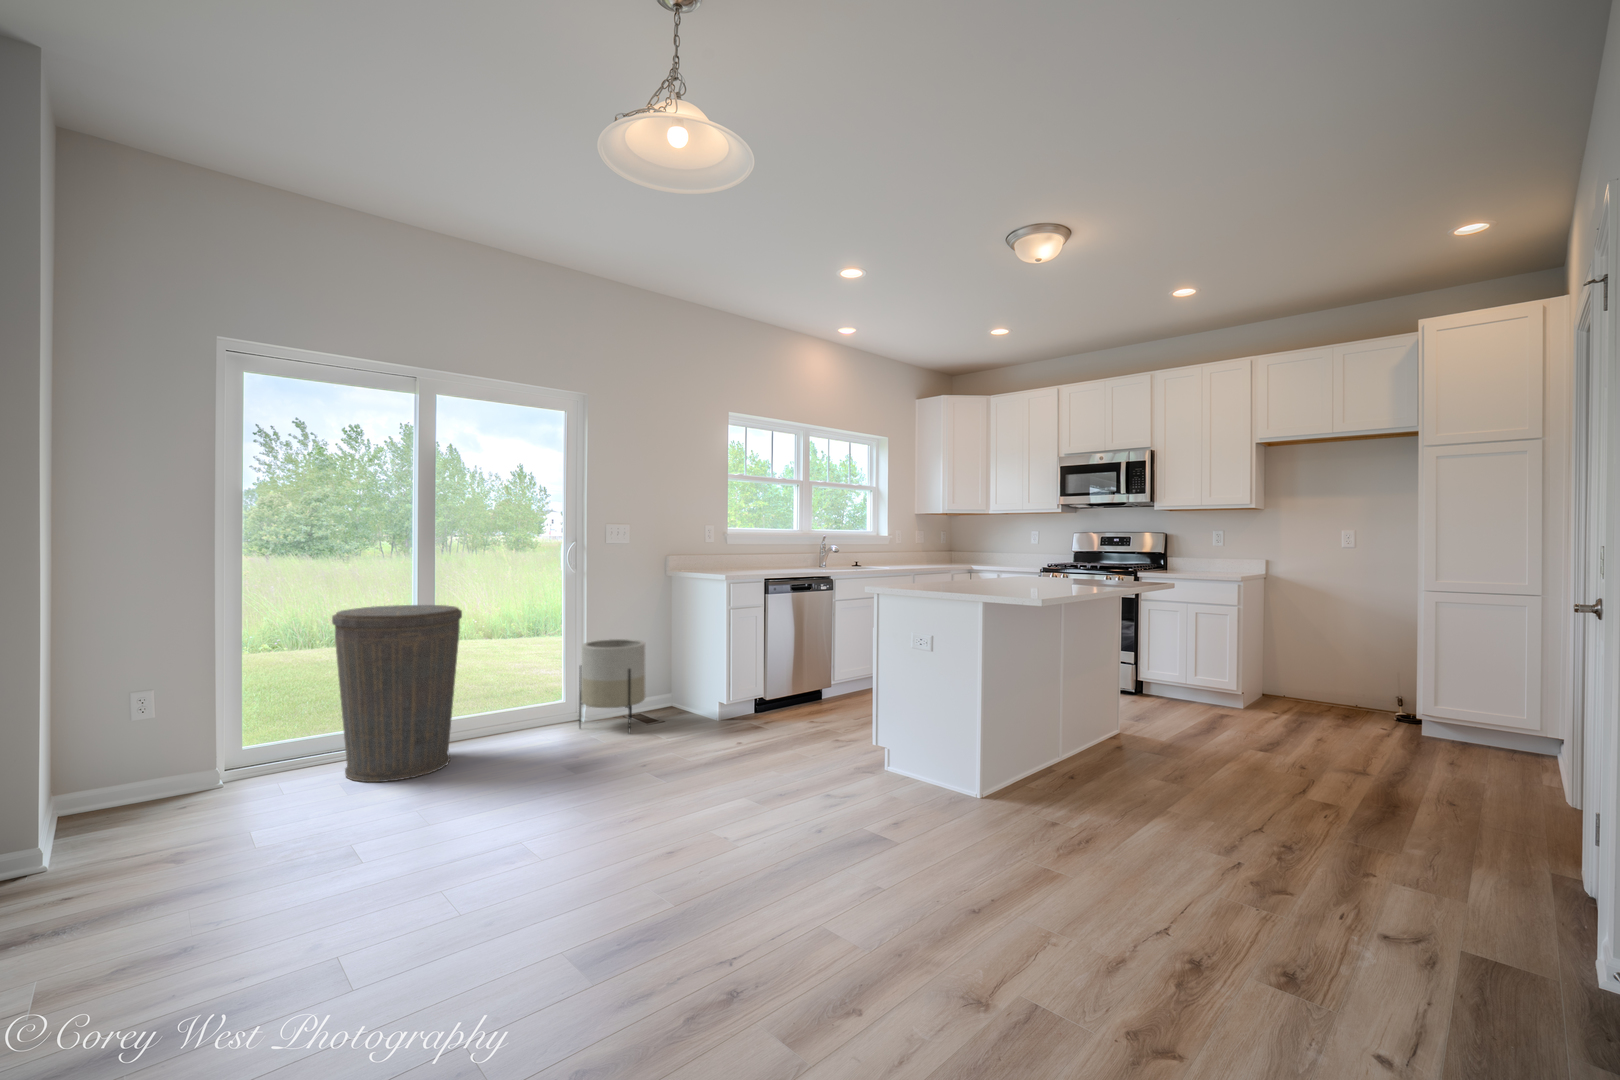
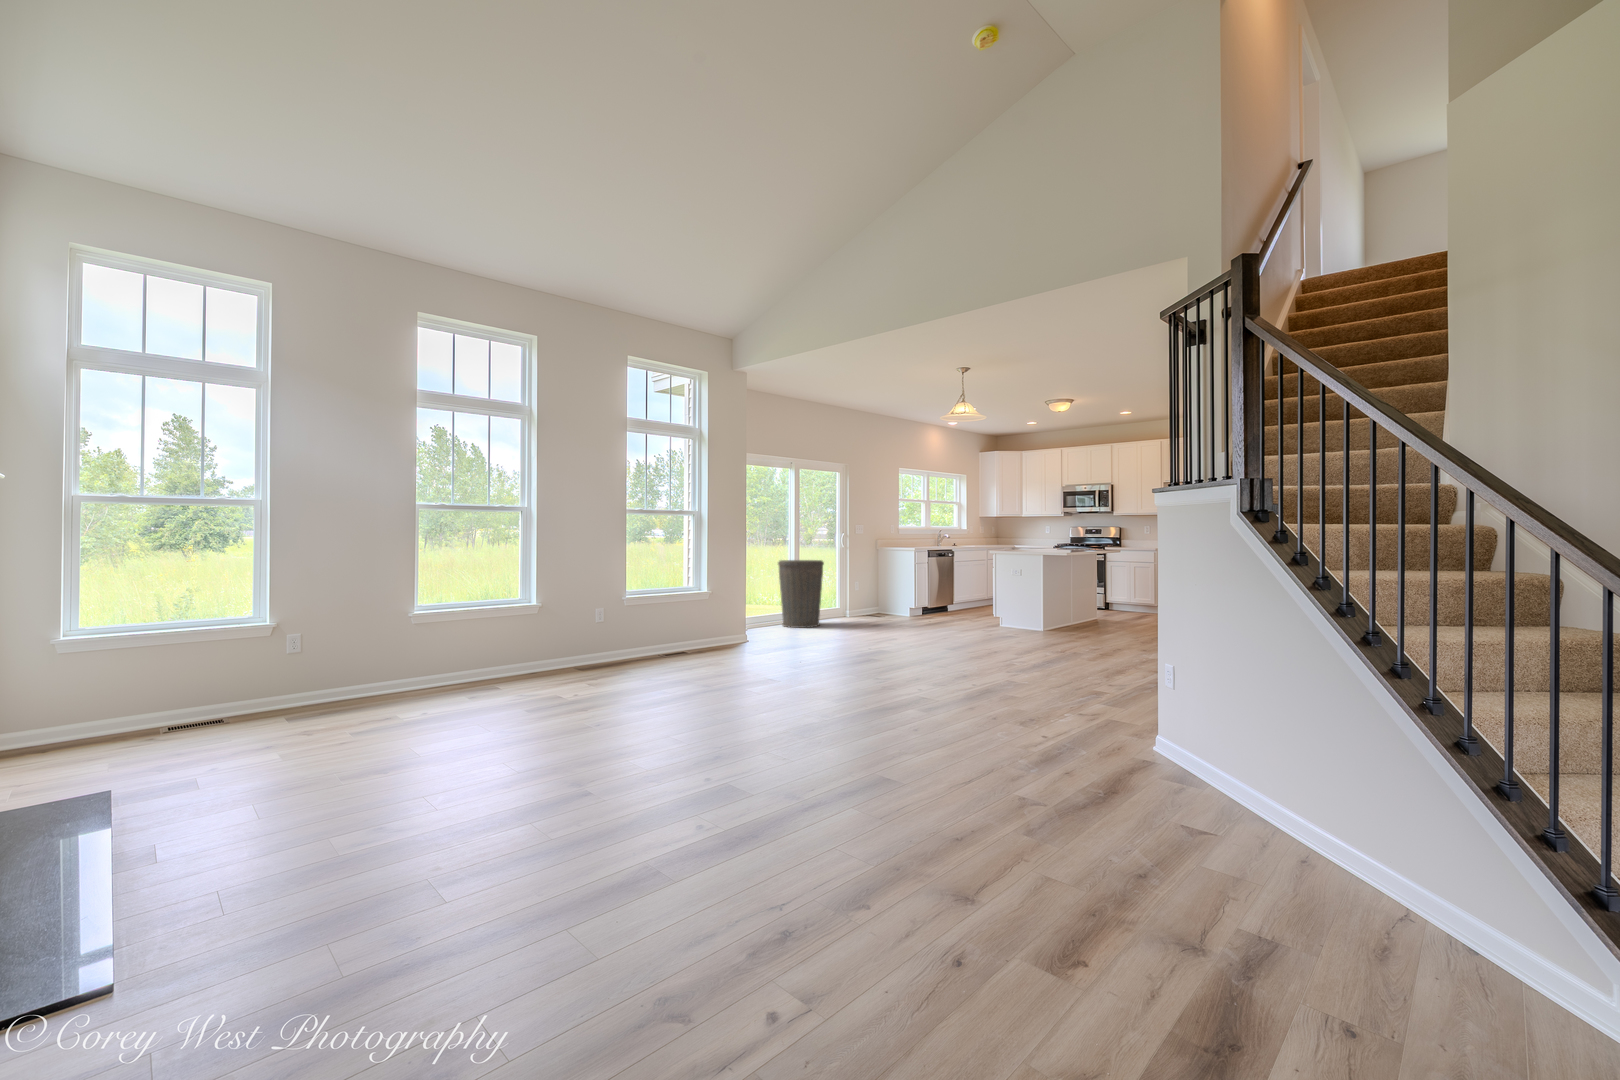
planter: present [579,639,646,733] -> none [852,578,881,619]

